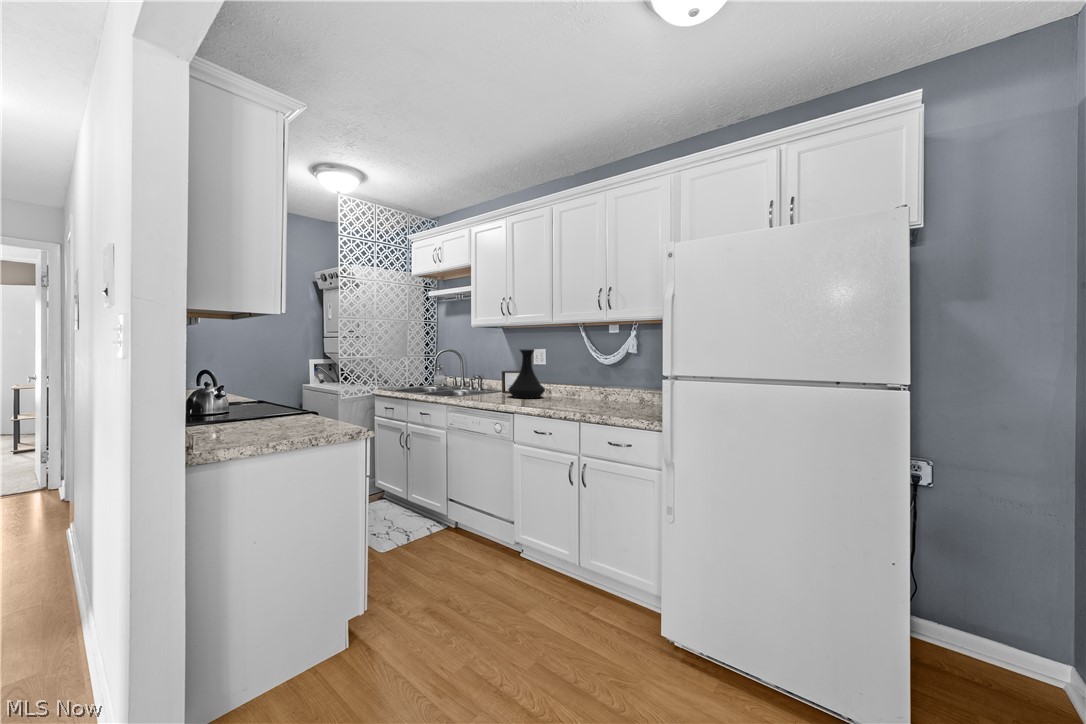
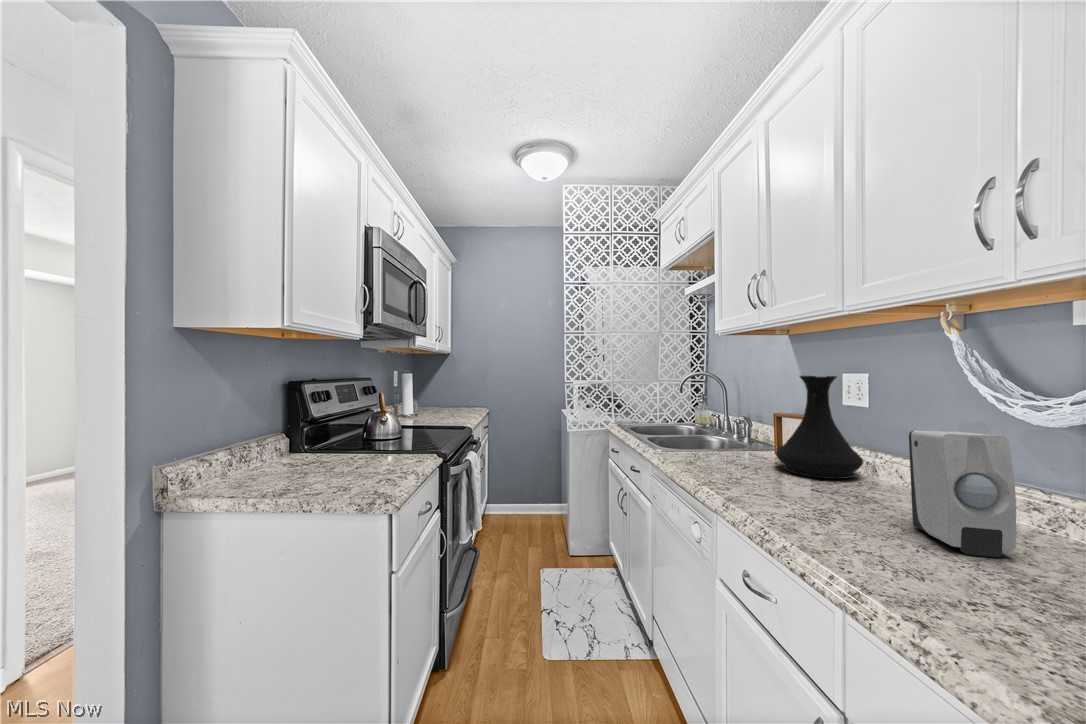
soap dispenser: none [572,367,602,408] -> present [909,431,1016,557]

